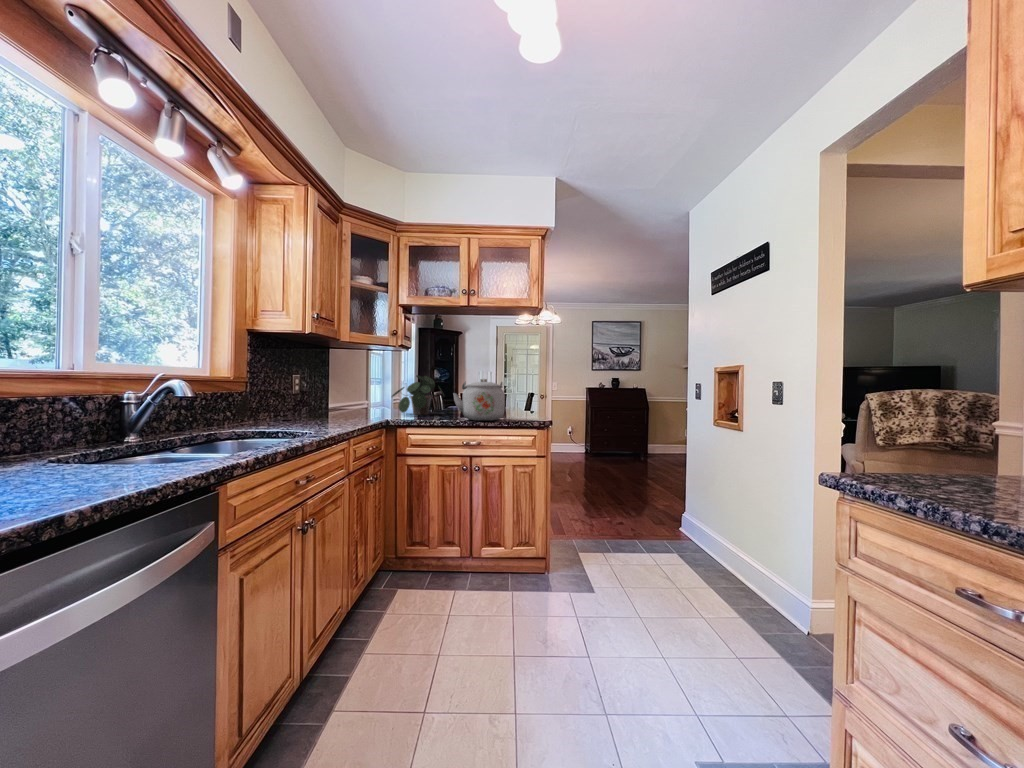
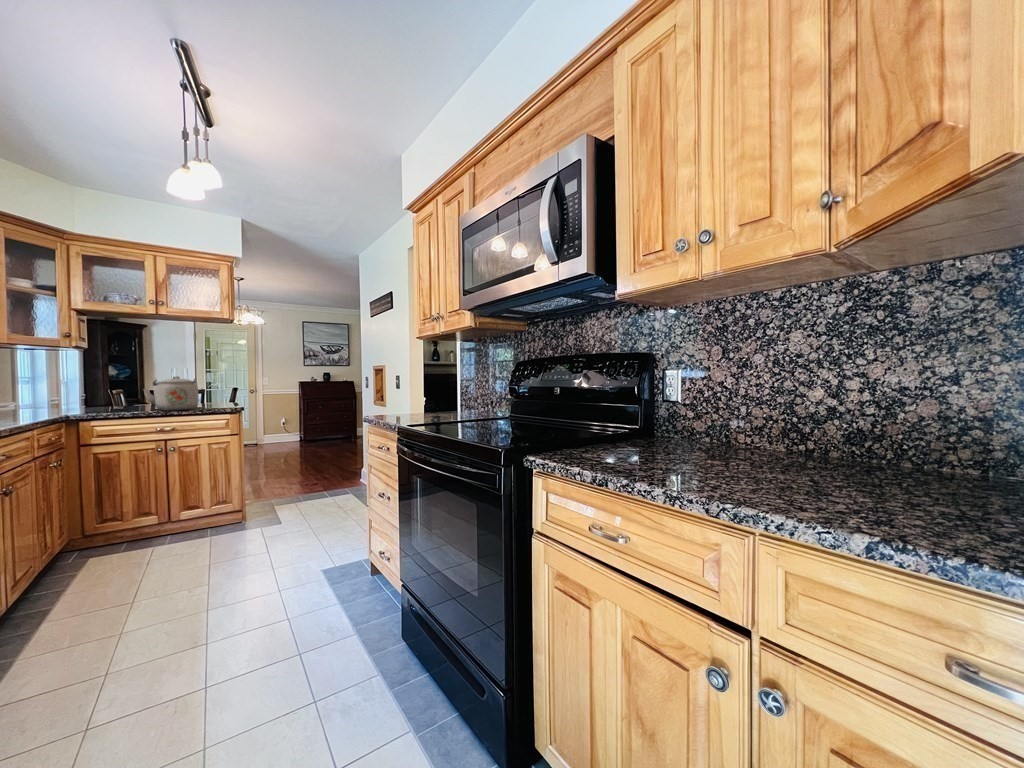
potted plant: present [392,375,444,415] -> none [63,374,132,411]

